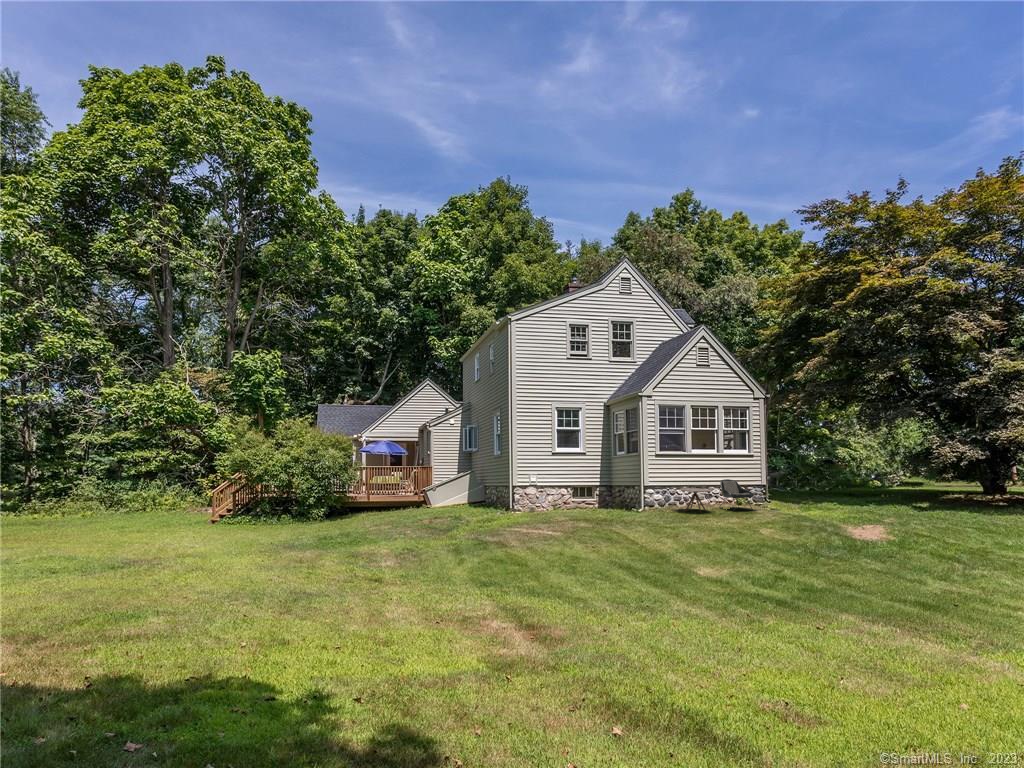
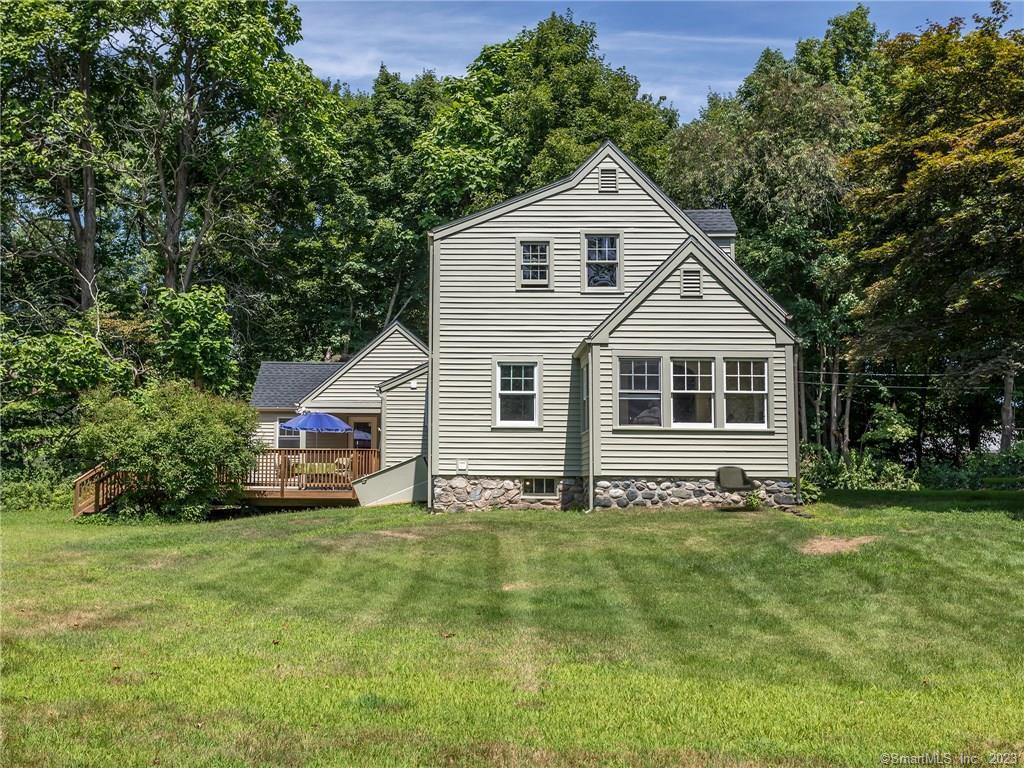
round table: present [679,488,712,513] -> none [645,478,690,512]

